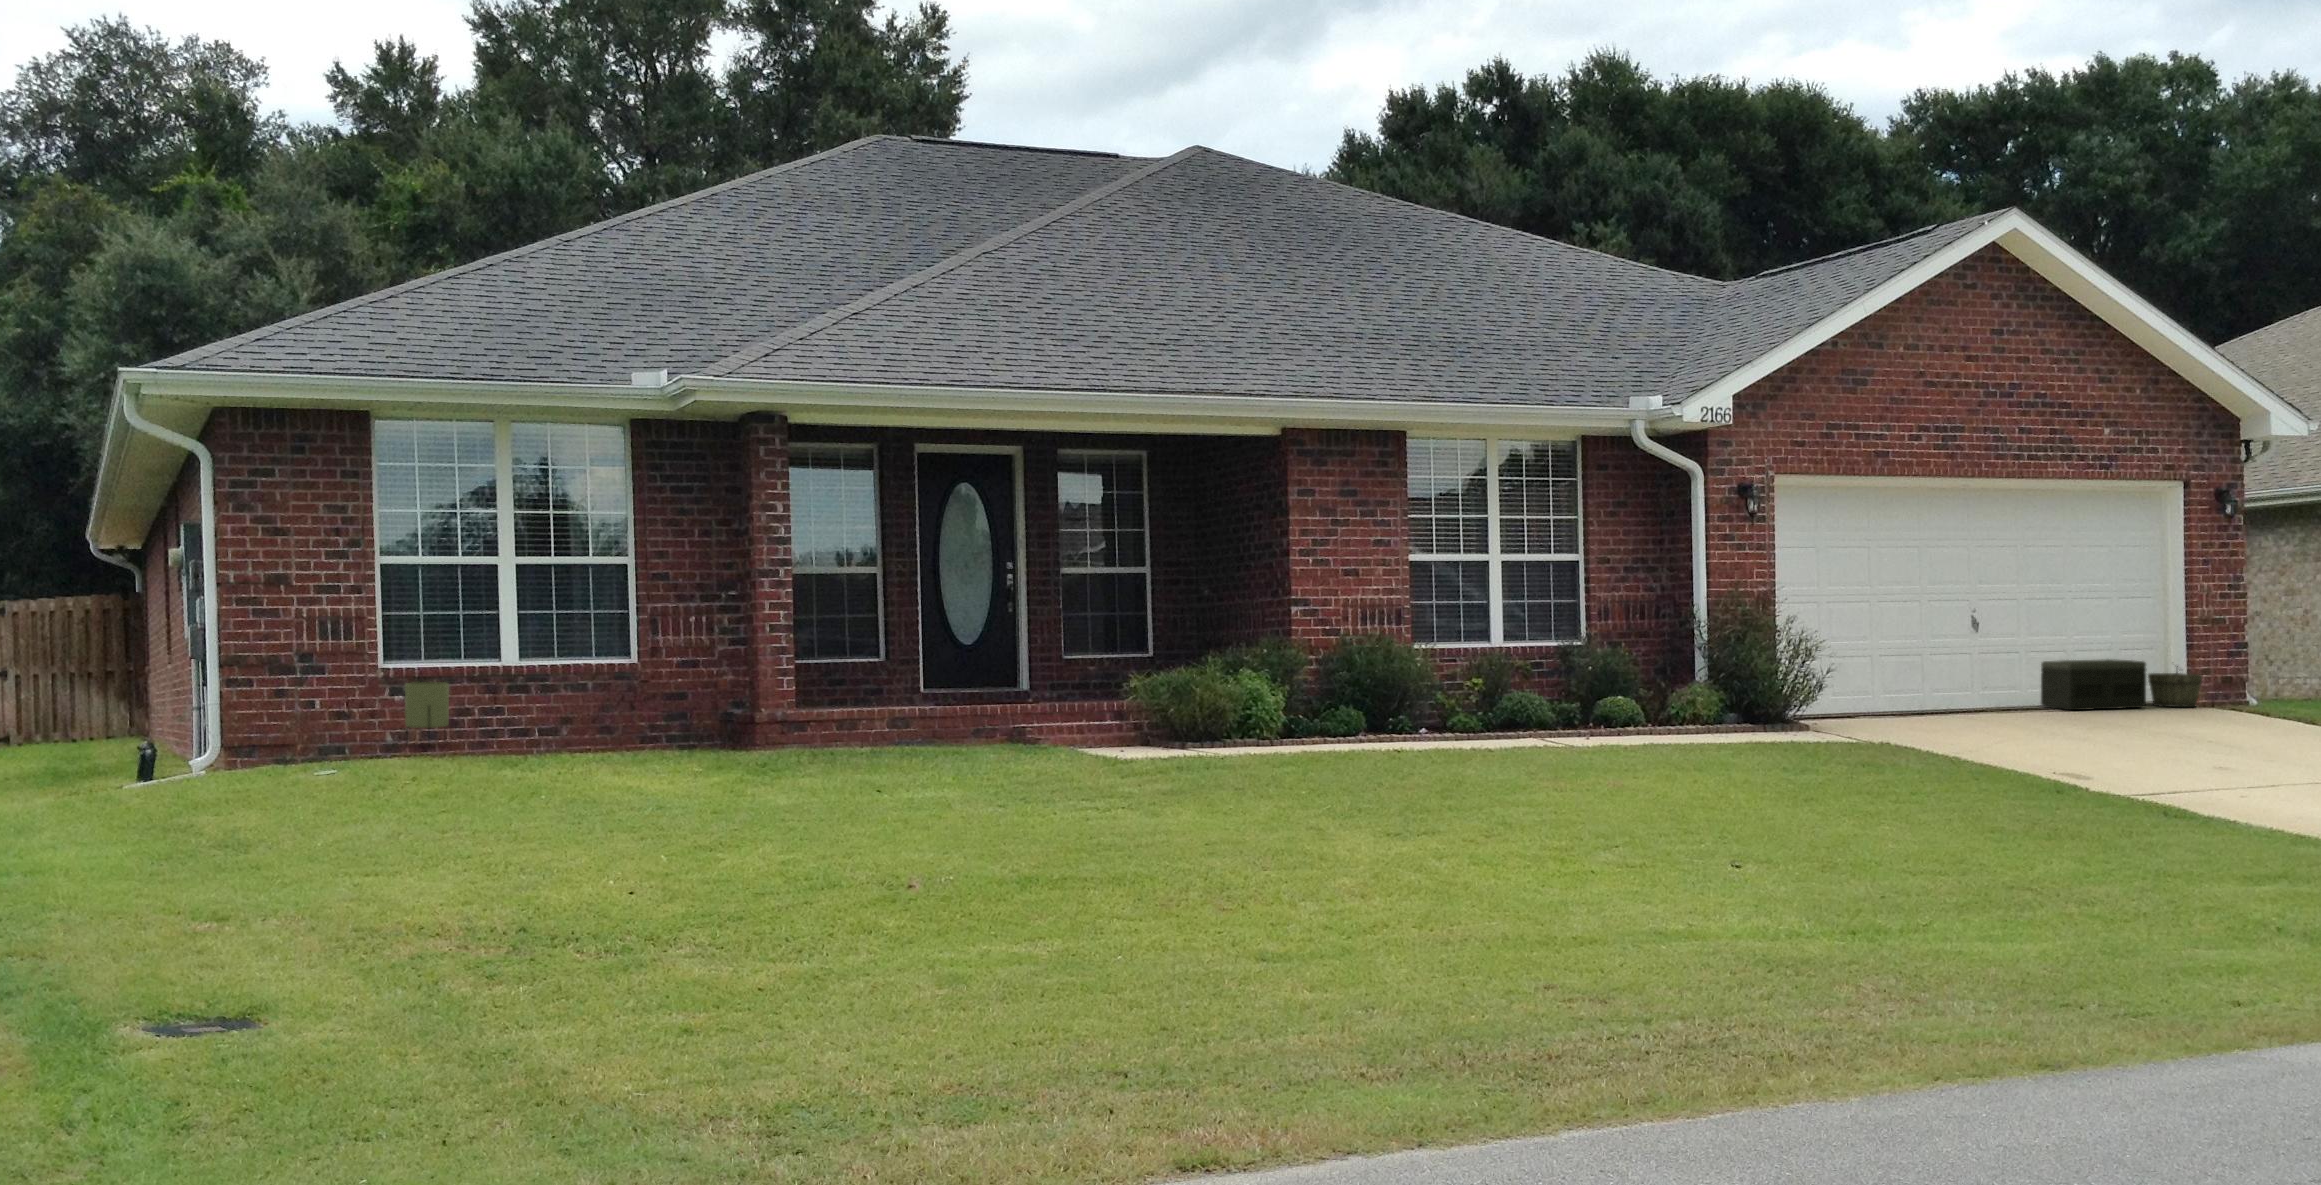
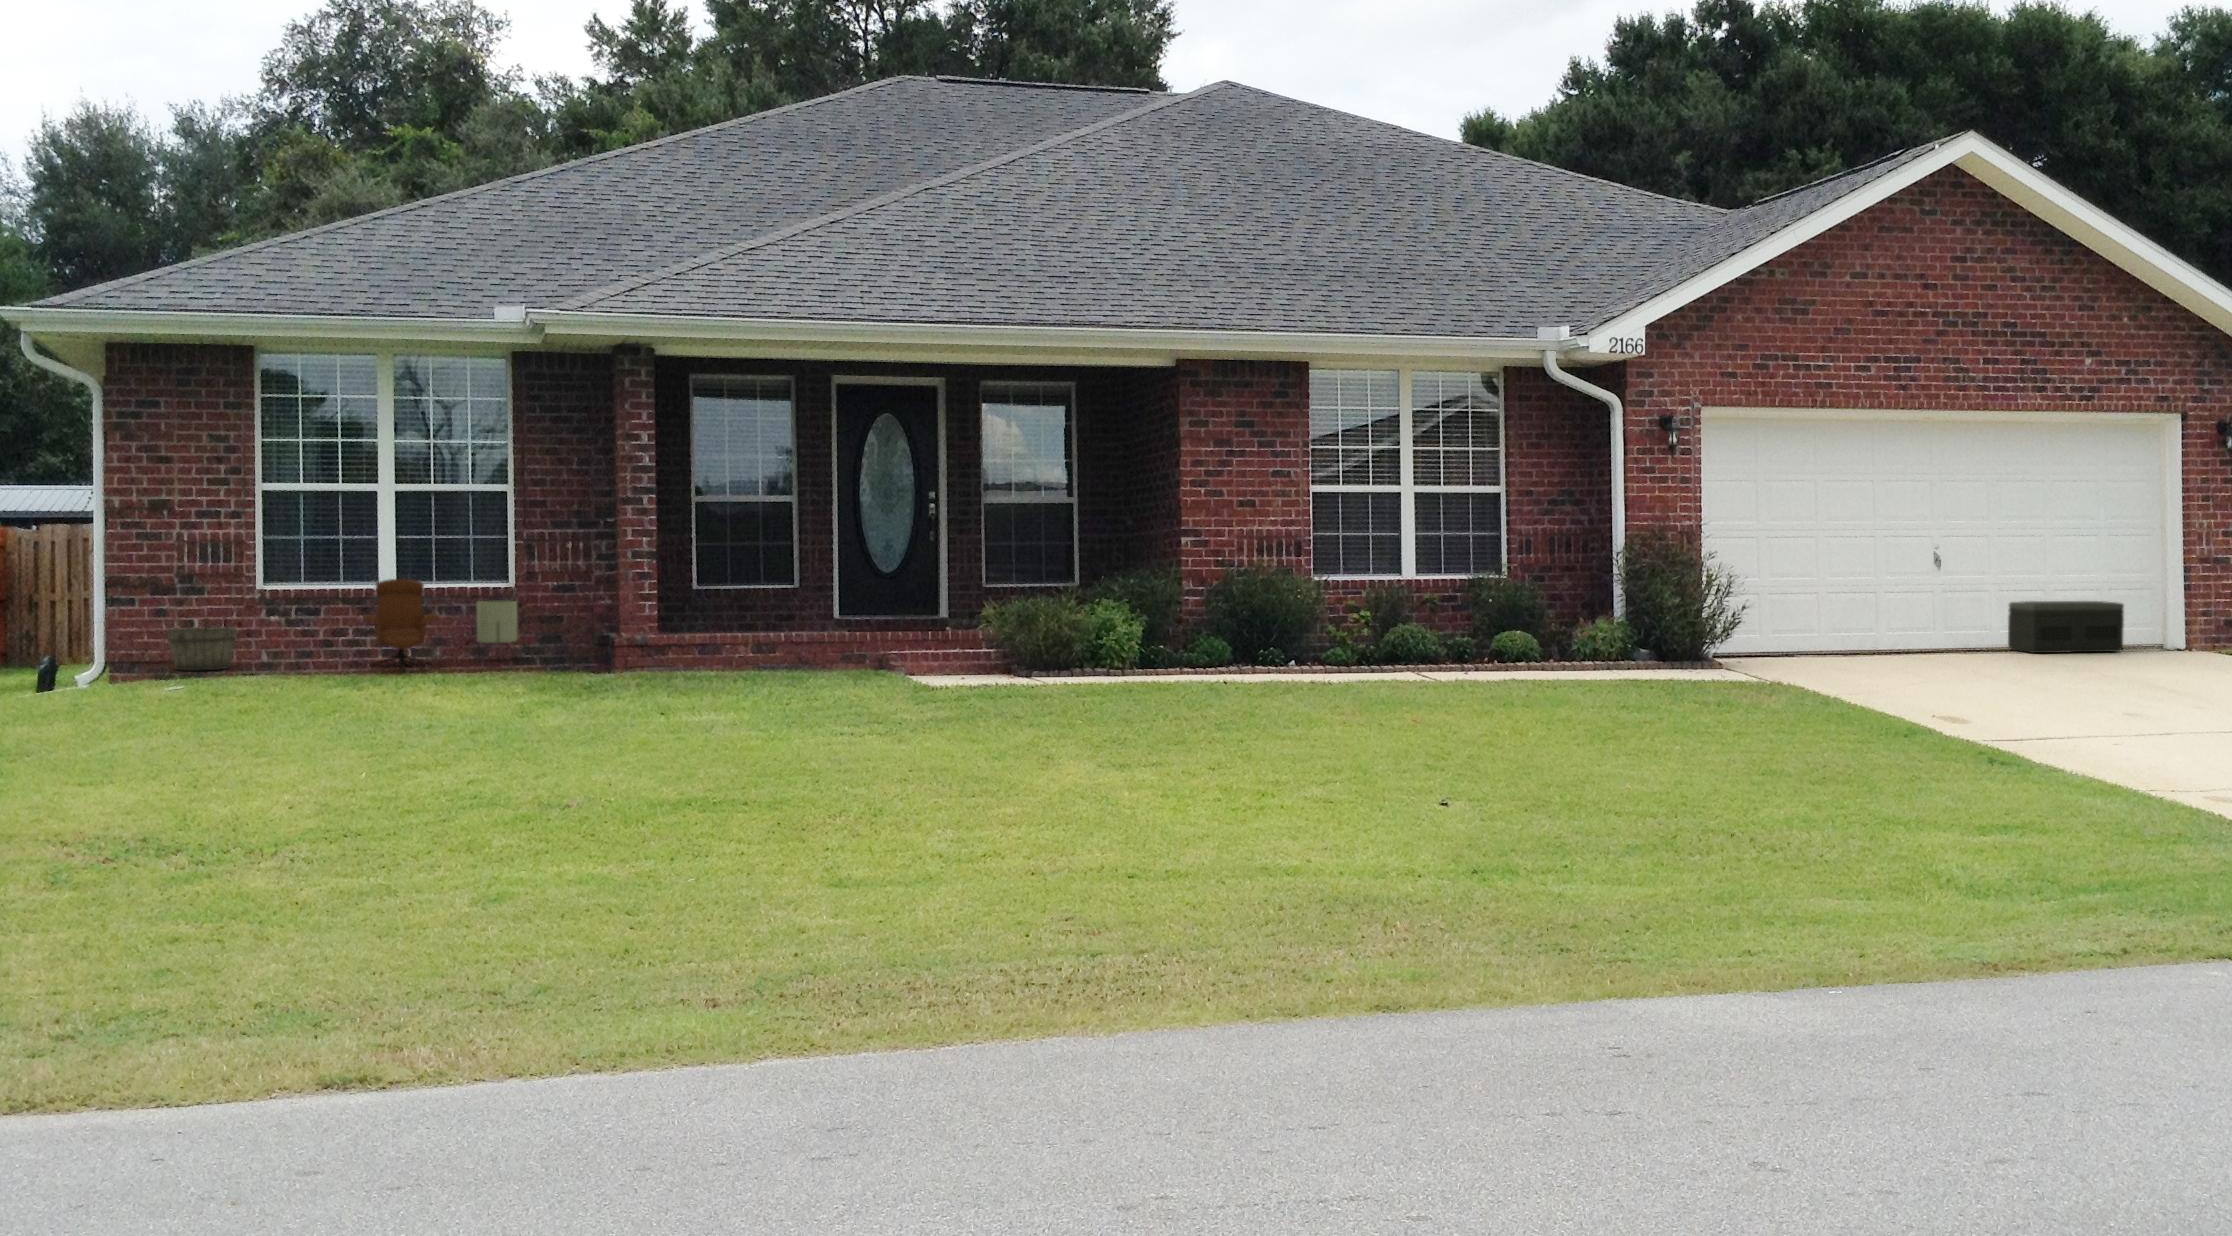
lounge chair: none [492,655,571,752] -> present [363,579,438,670]
wooden bucket: present [2148,666,2202,707] -> present [167,616,236,670]
planter: present [405,682,449,729] -> present [477,601,517,645]

